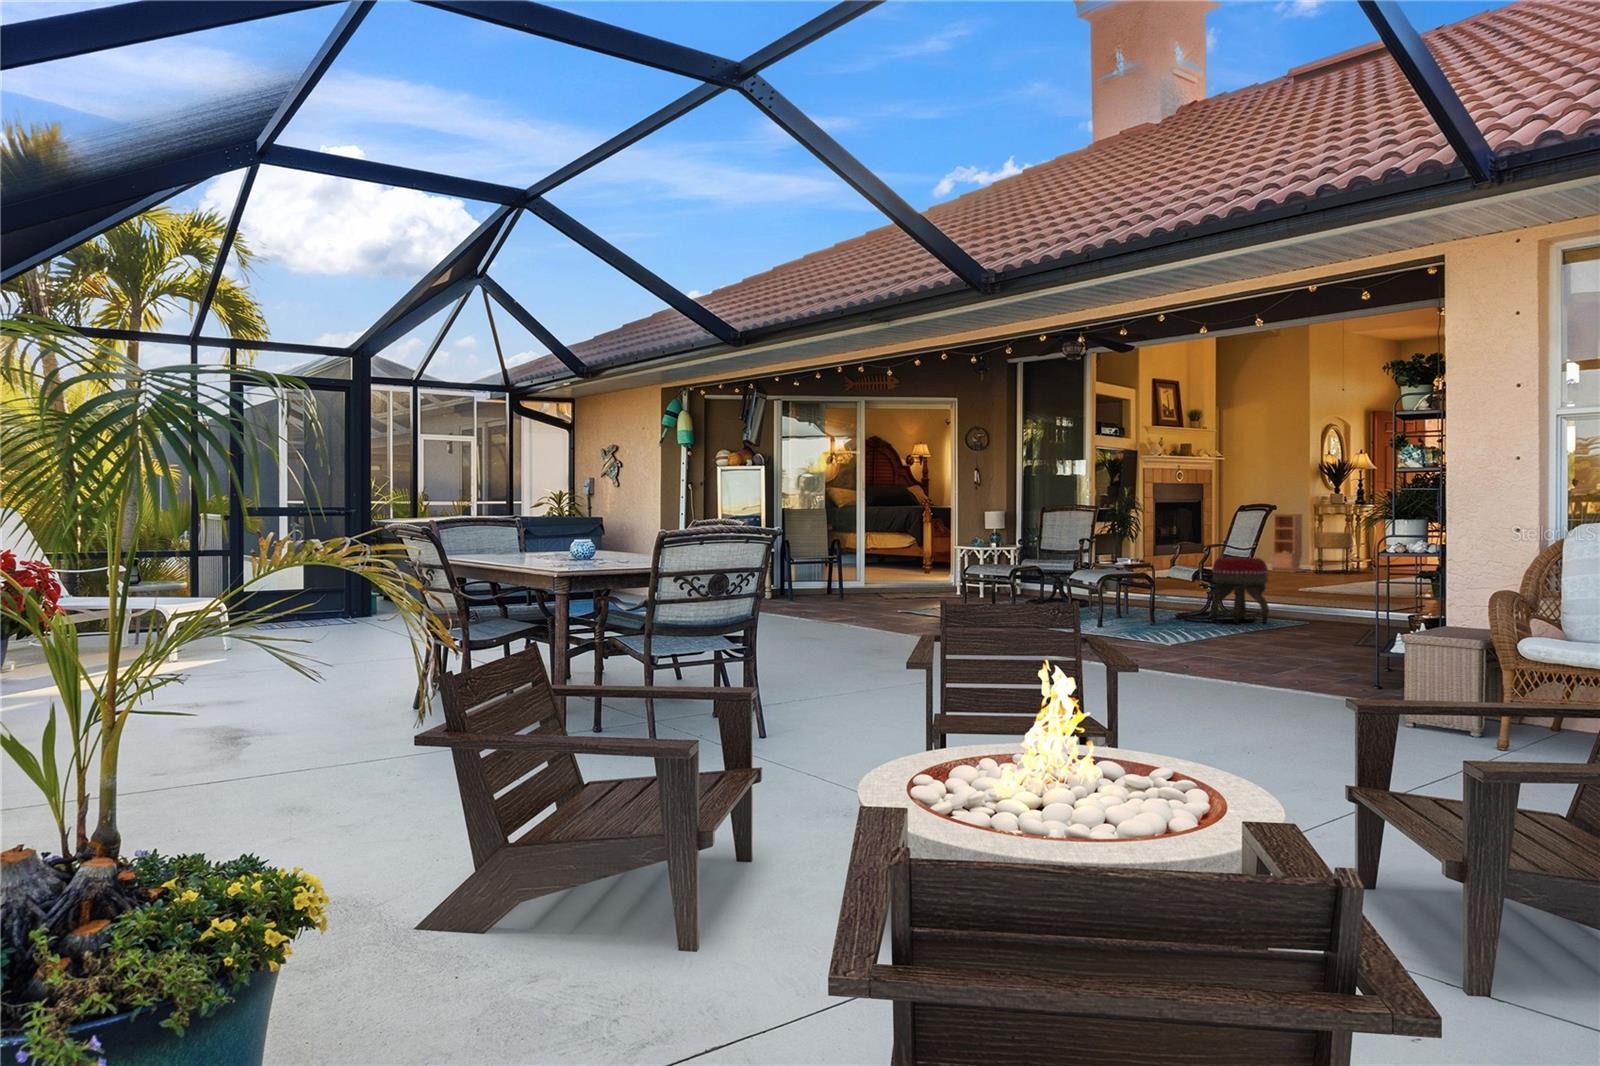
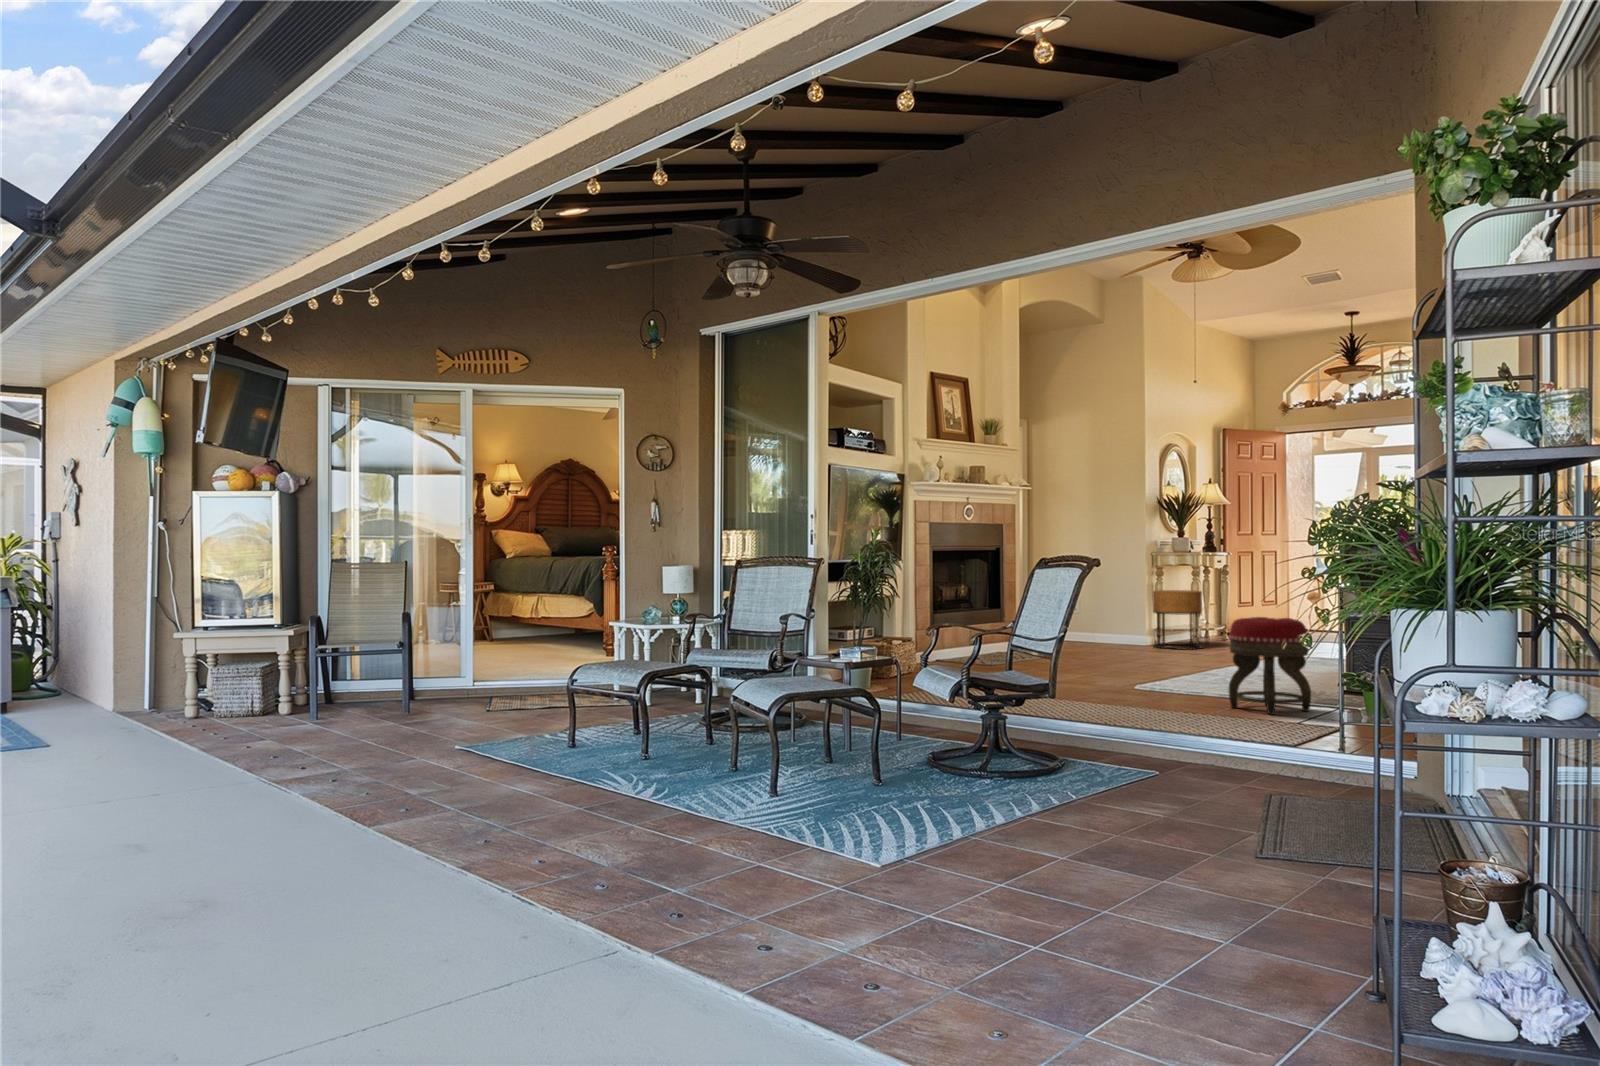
bookcase: present [1271,514,1302,573] -> none [1097,565,1137,647]
footstool: present [1211,557,1269,624] -> present [1229,617,1311,715]

